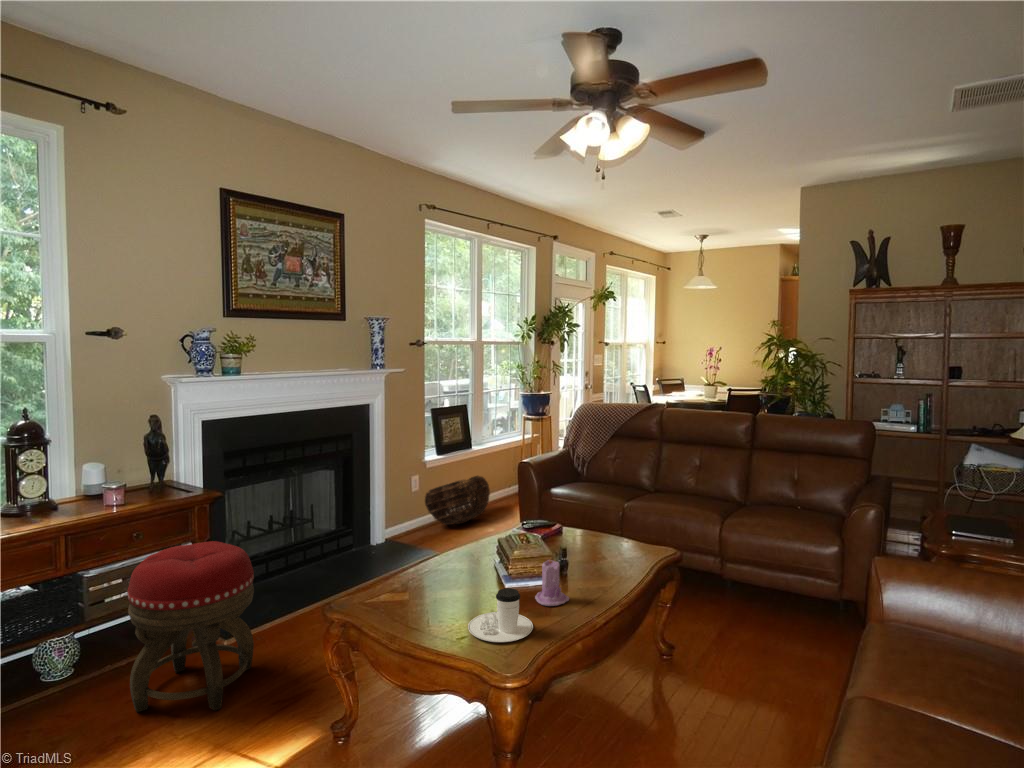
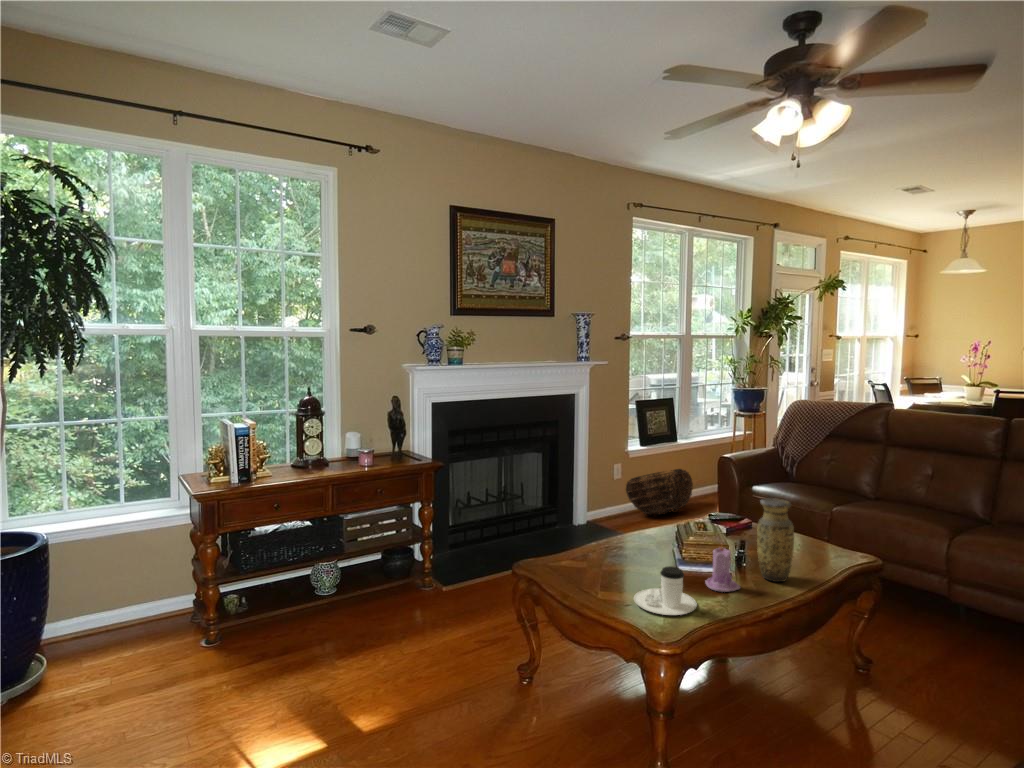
vase: none [580,504,614,587] -> present [757,498,794,582]
footstool: present [128,541,254,712] -> none [372,502,464,639]

